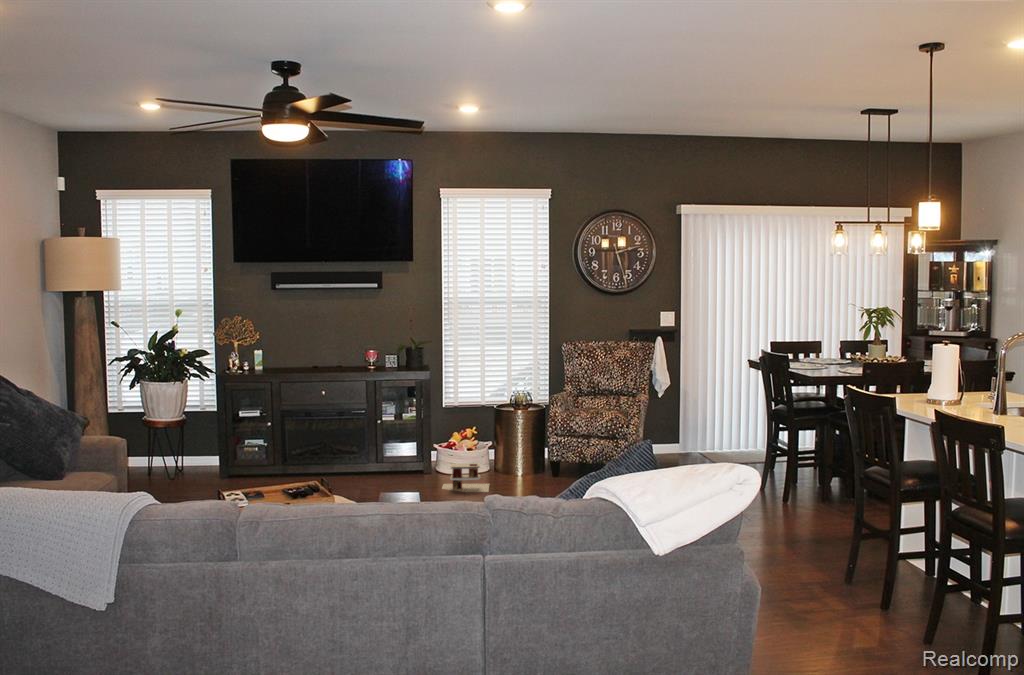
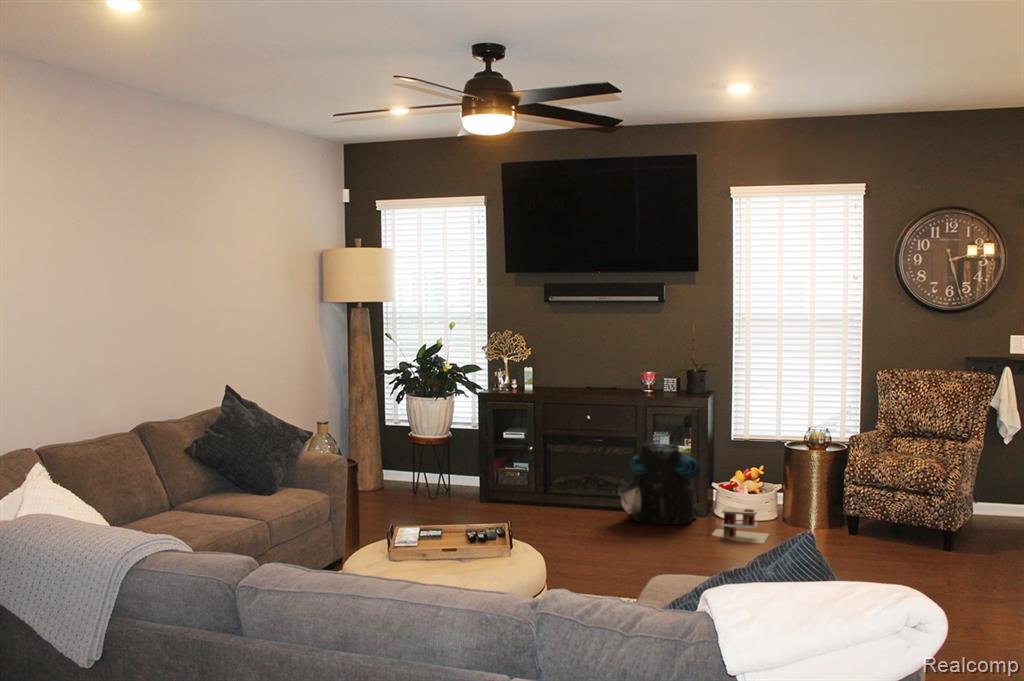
backpack: none [354,411,428,484] -> present [618,441,701,525]

